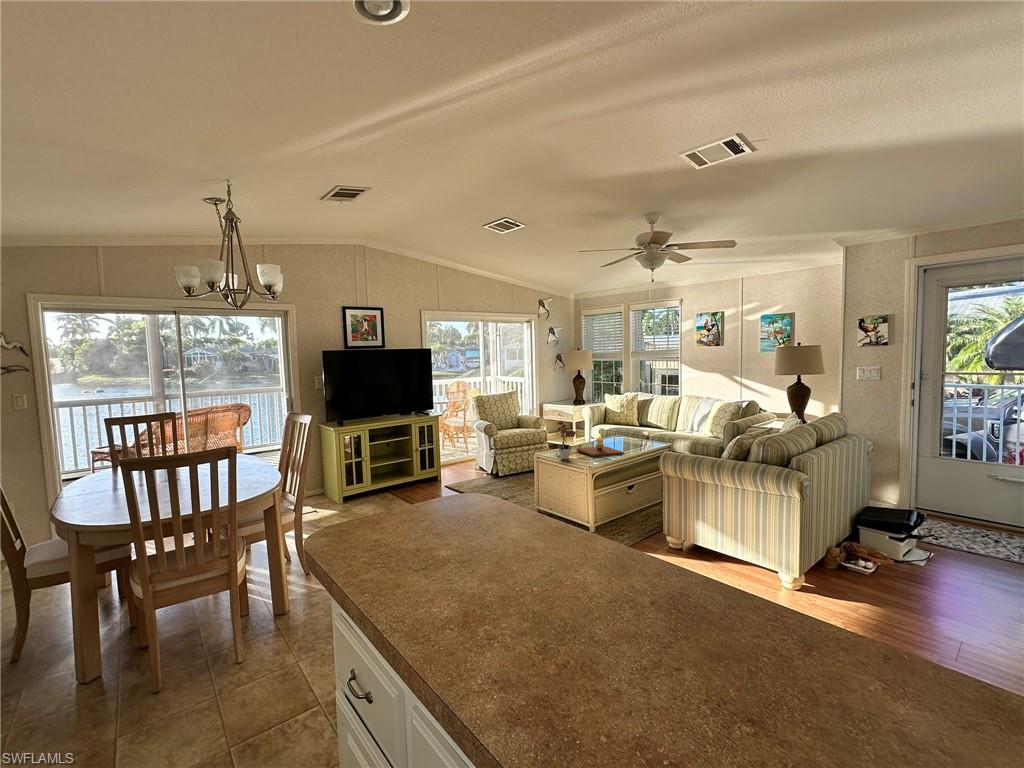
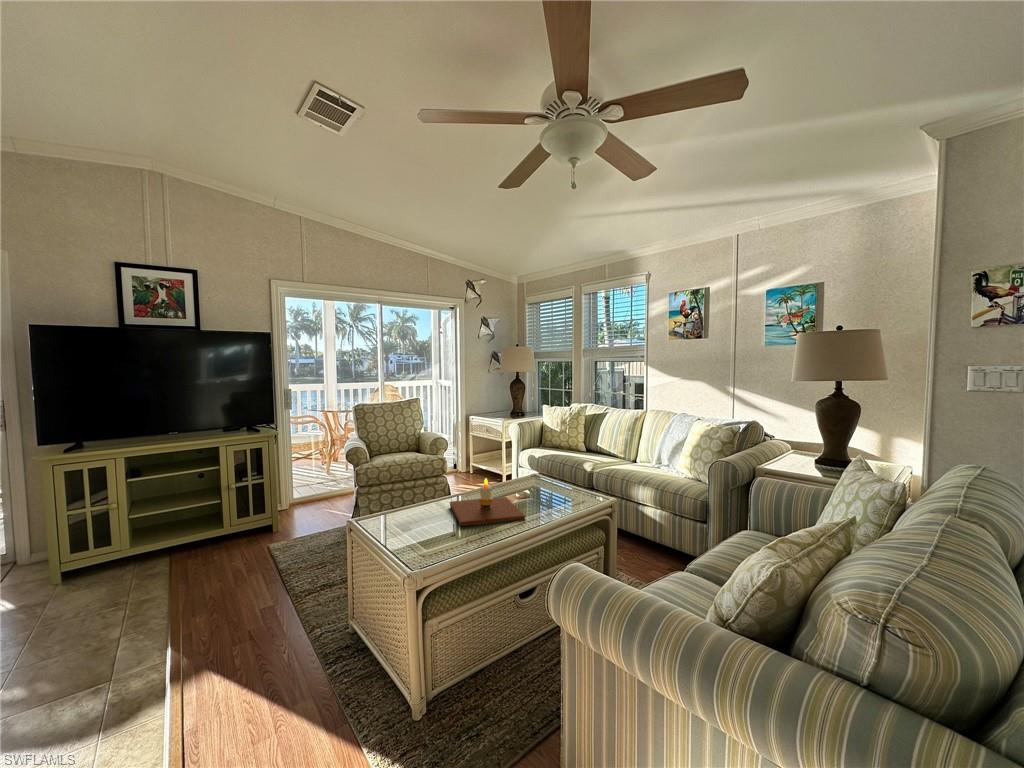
flower arrangement: present [556,421,576,459] -> none [382,455,434,532]

